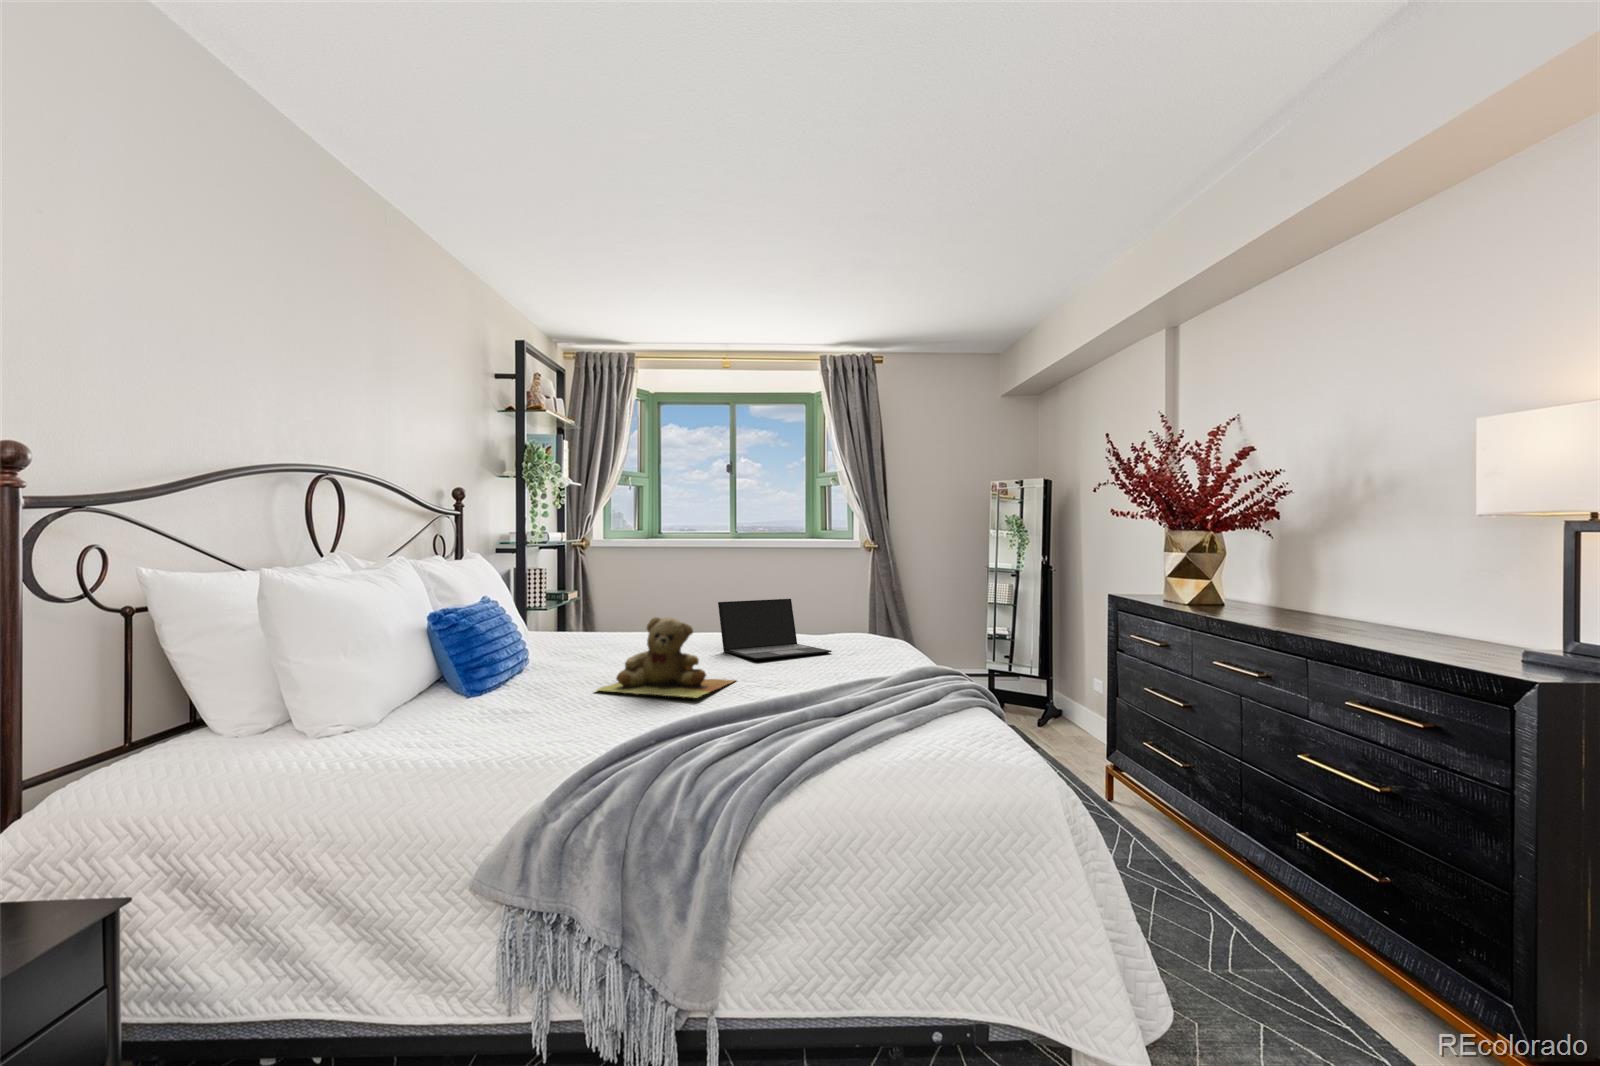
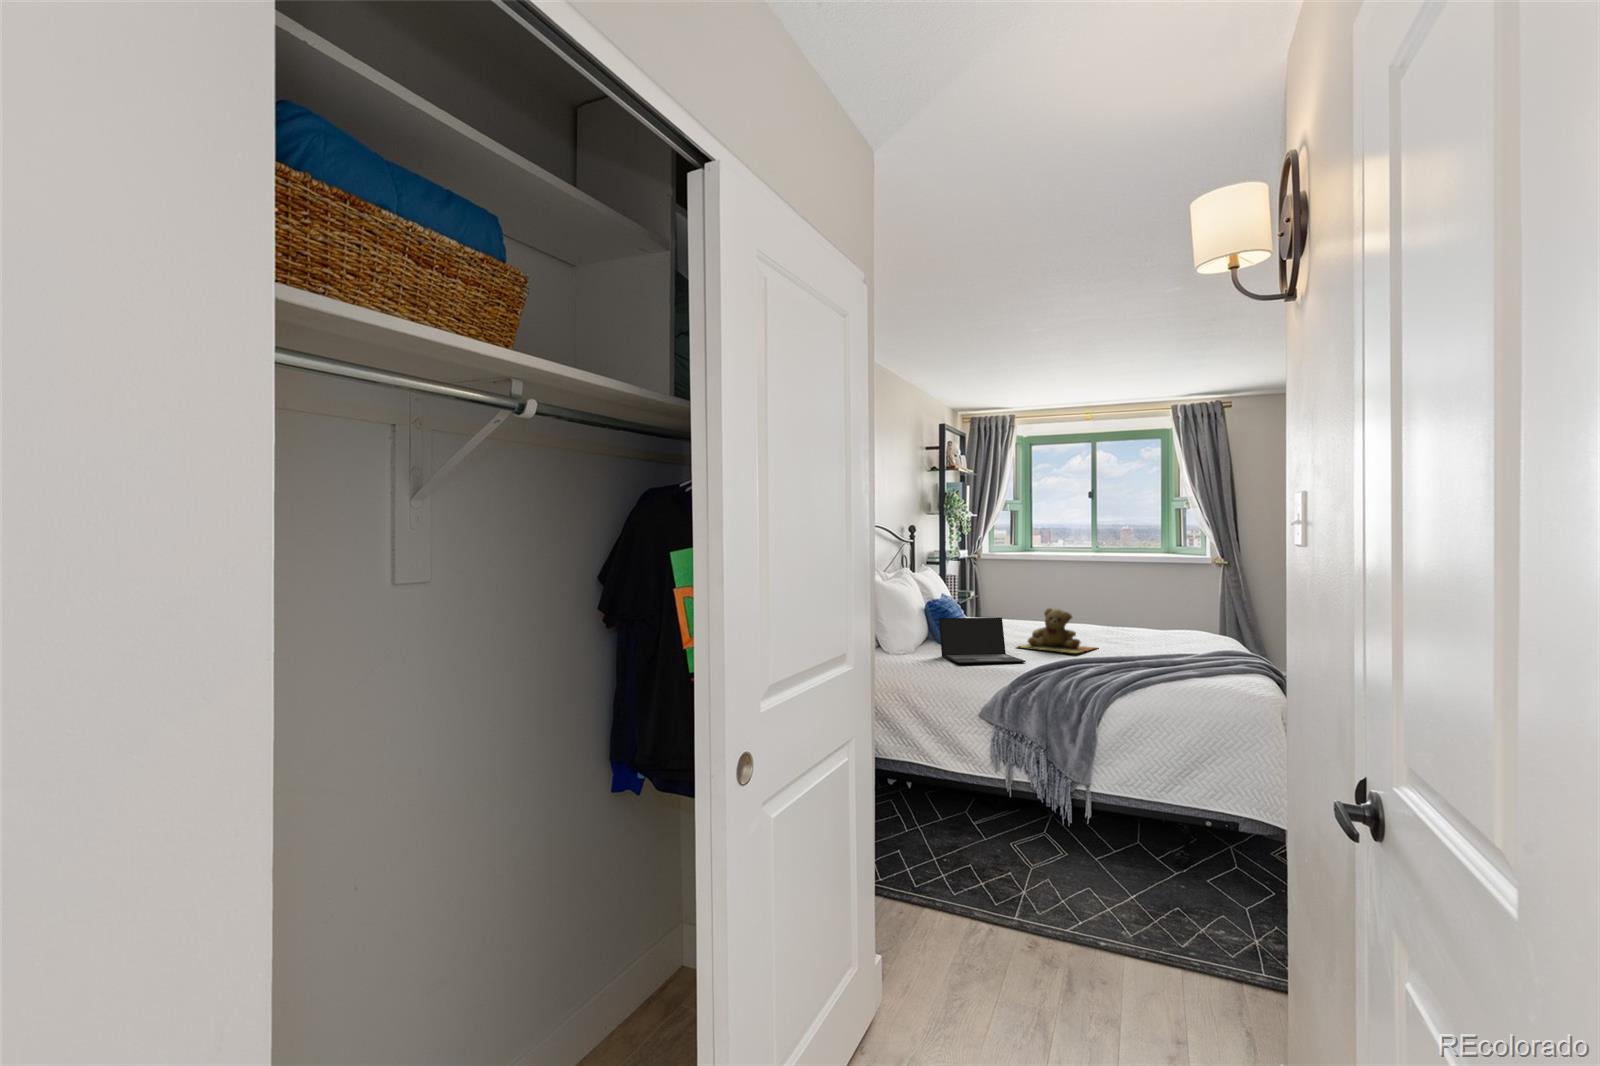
laptop: present [718,599,832,660] -> present [939,618,1026,663]

